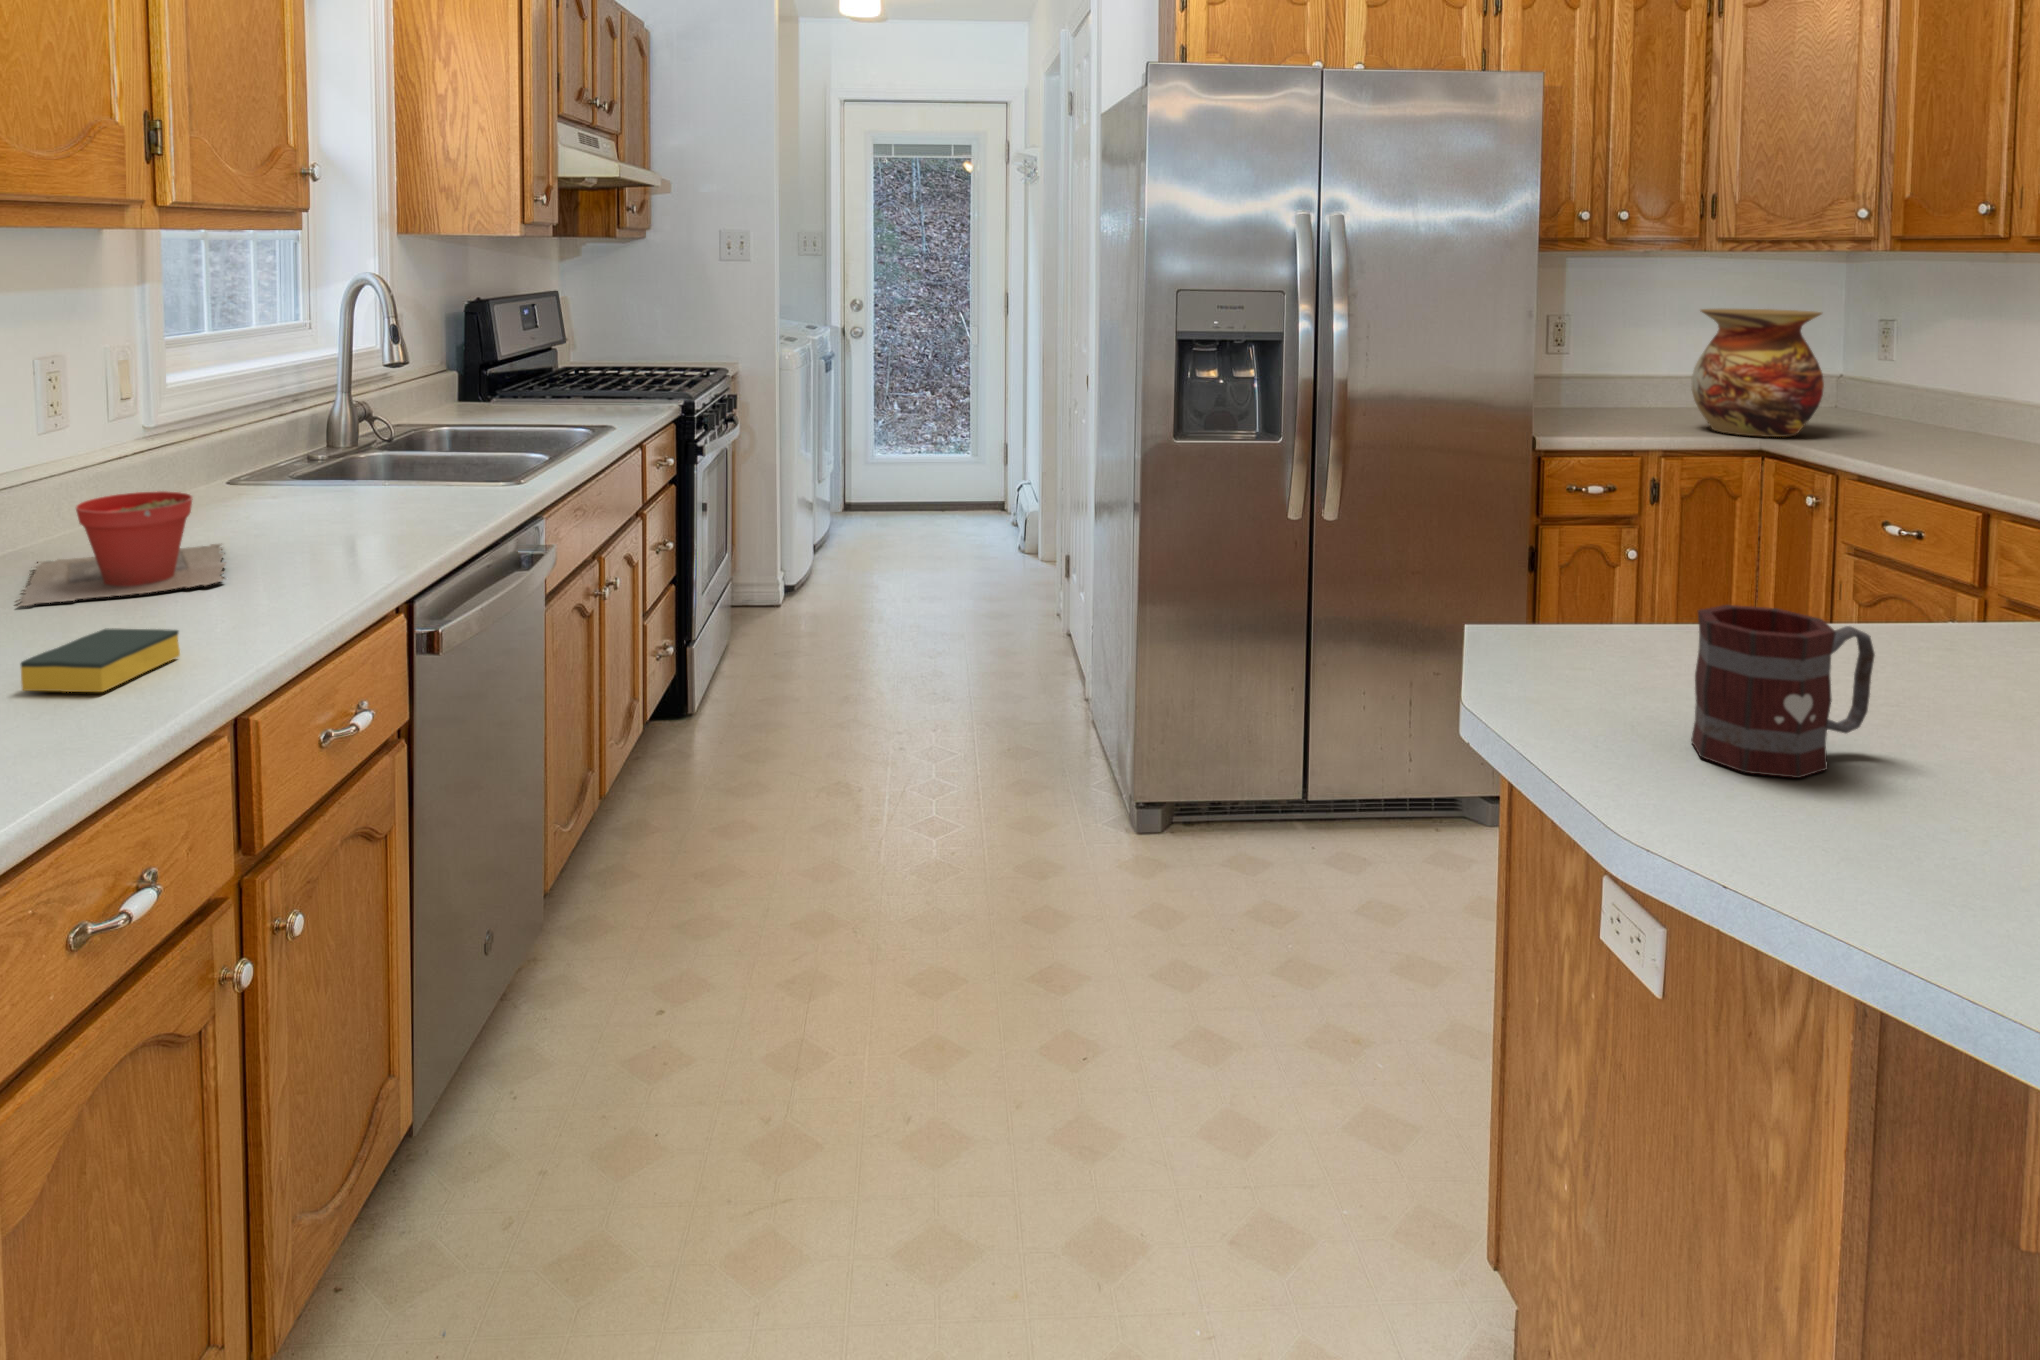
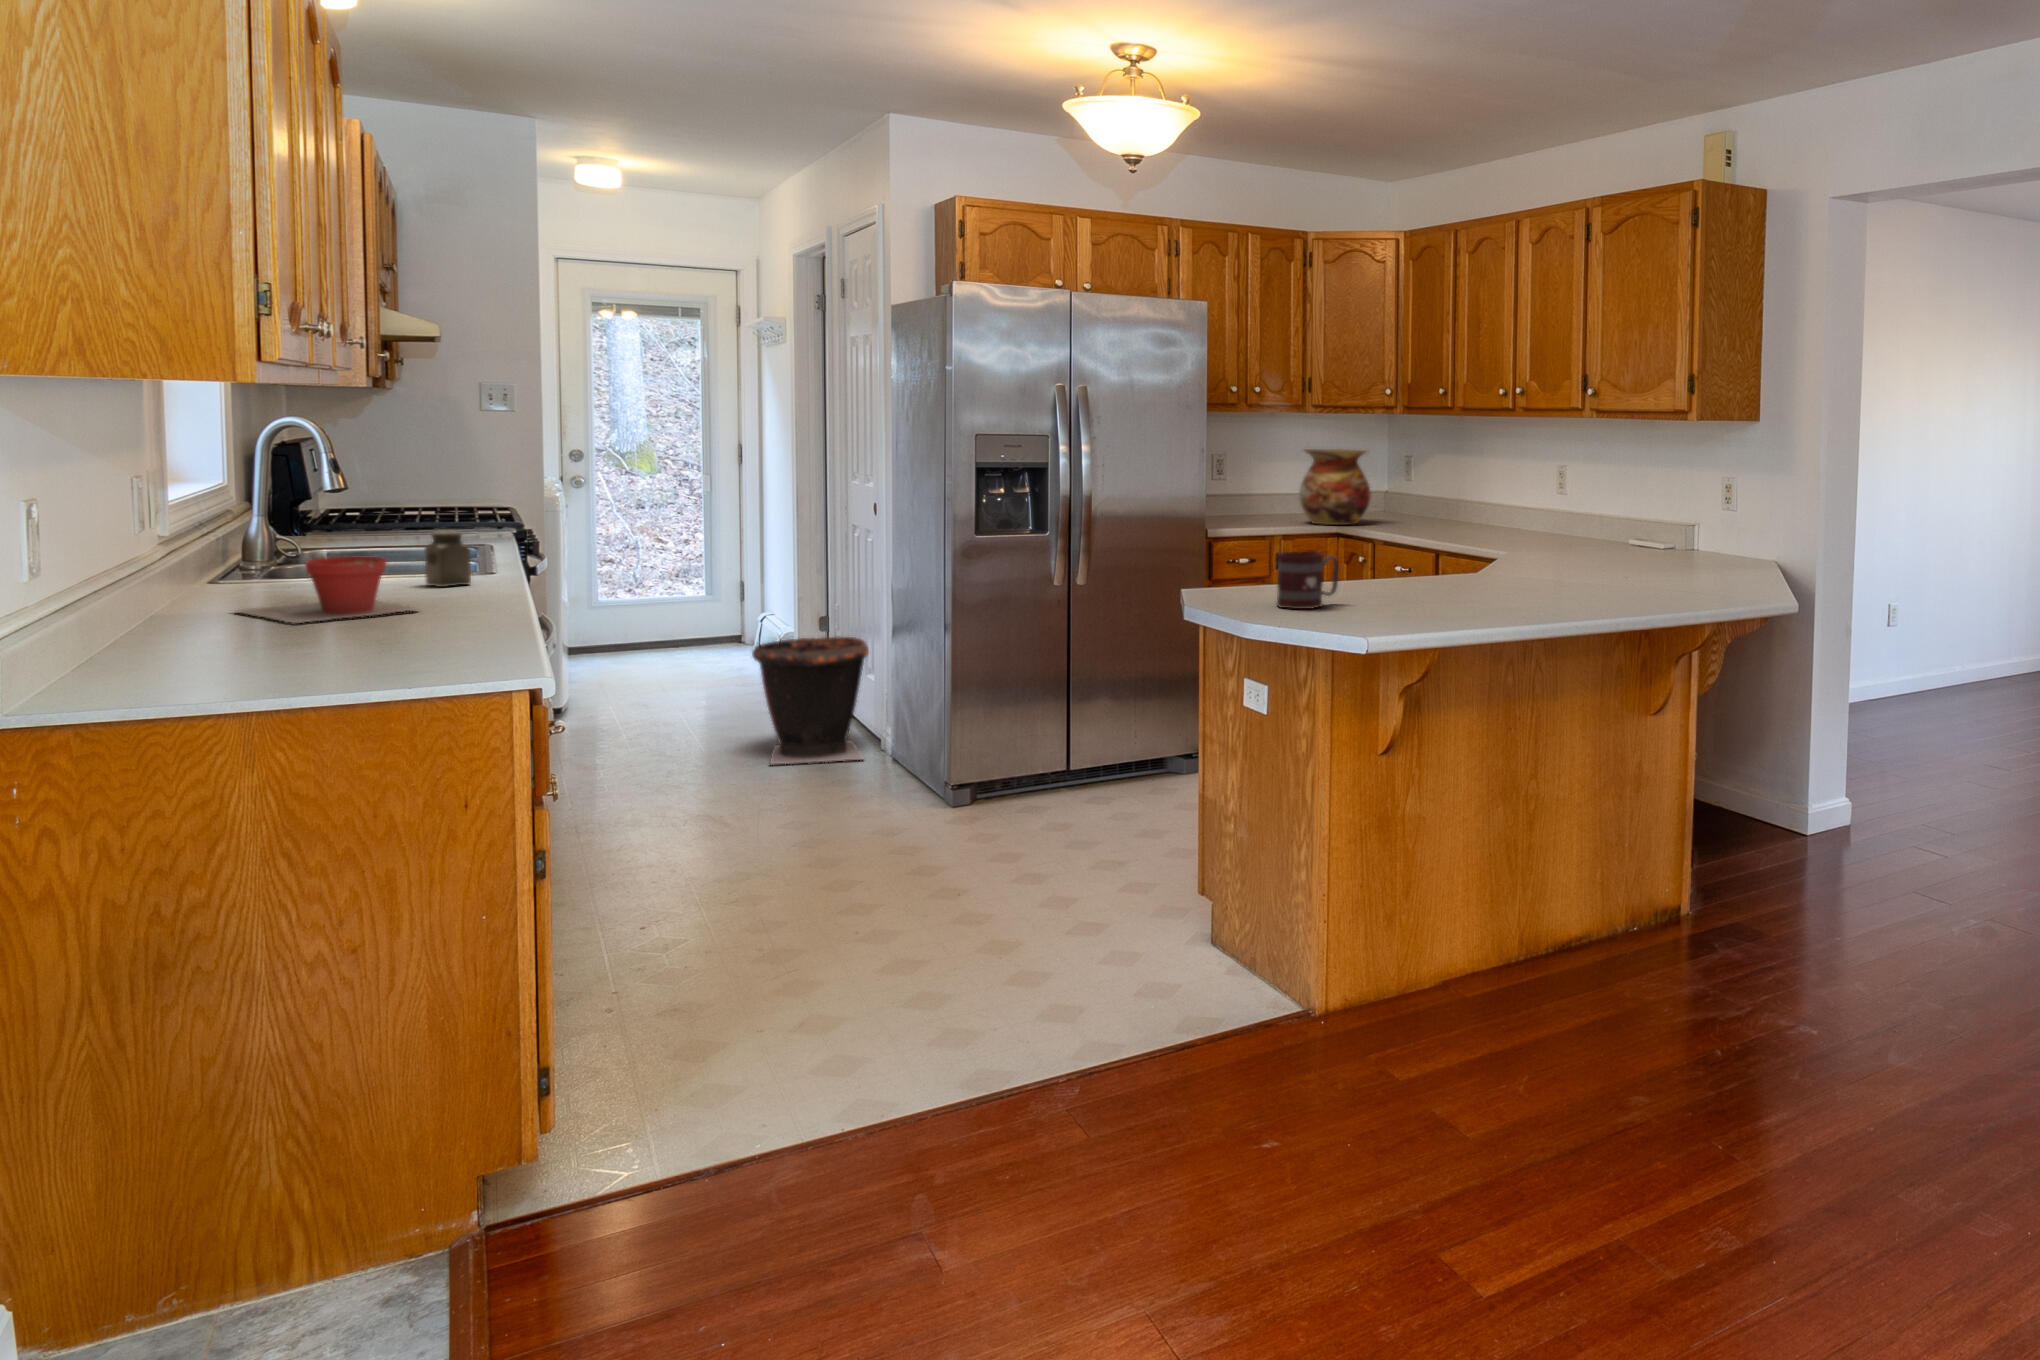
salt shaker: none [363,439,413,521] -> present [425,531,471,587]
waste bin: none [932,544,1069,717] -> present [752,636,869,764]
sponge: present [21,628,180,692] -> none [425,614,488,641]

